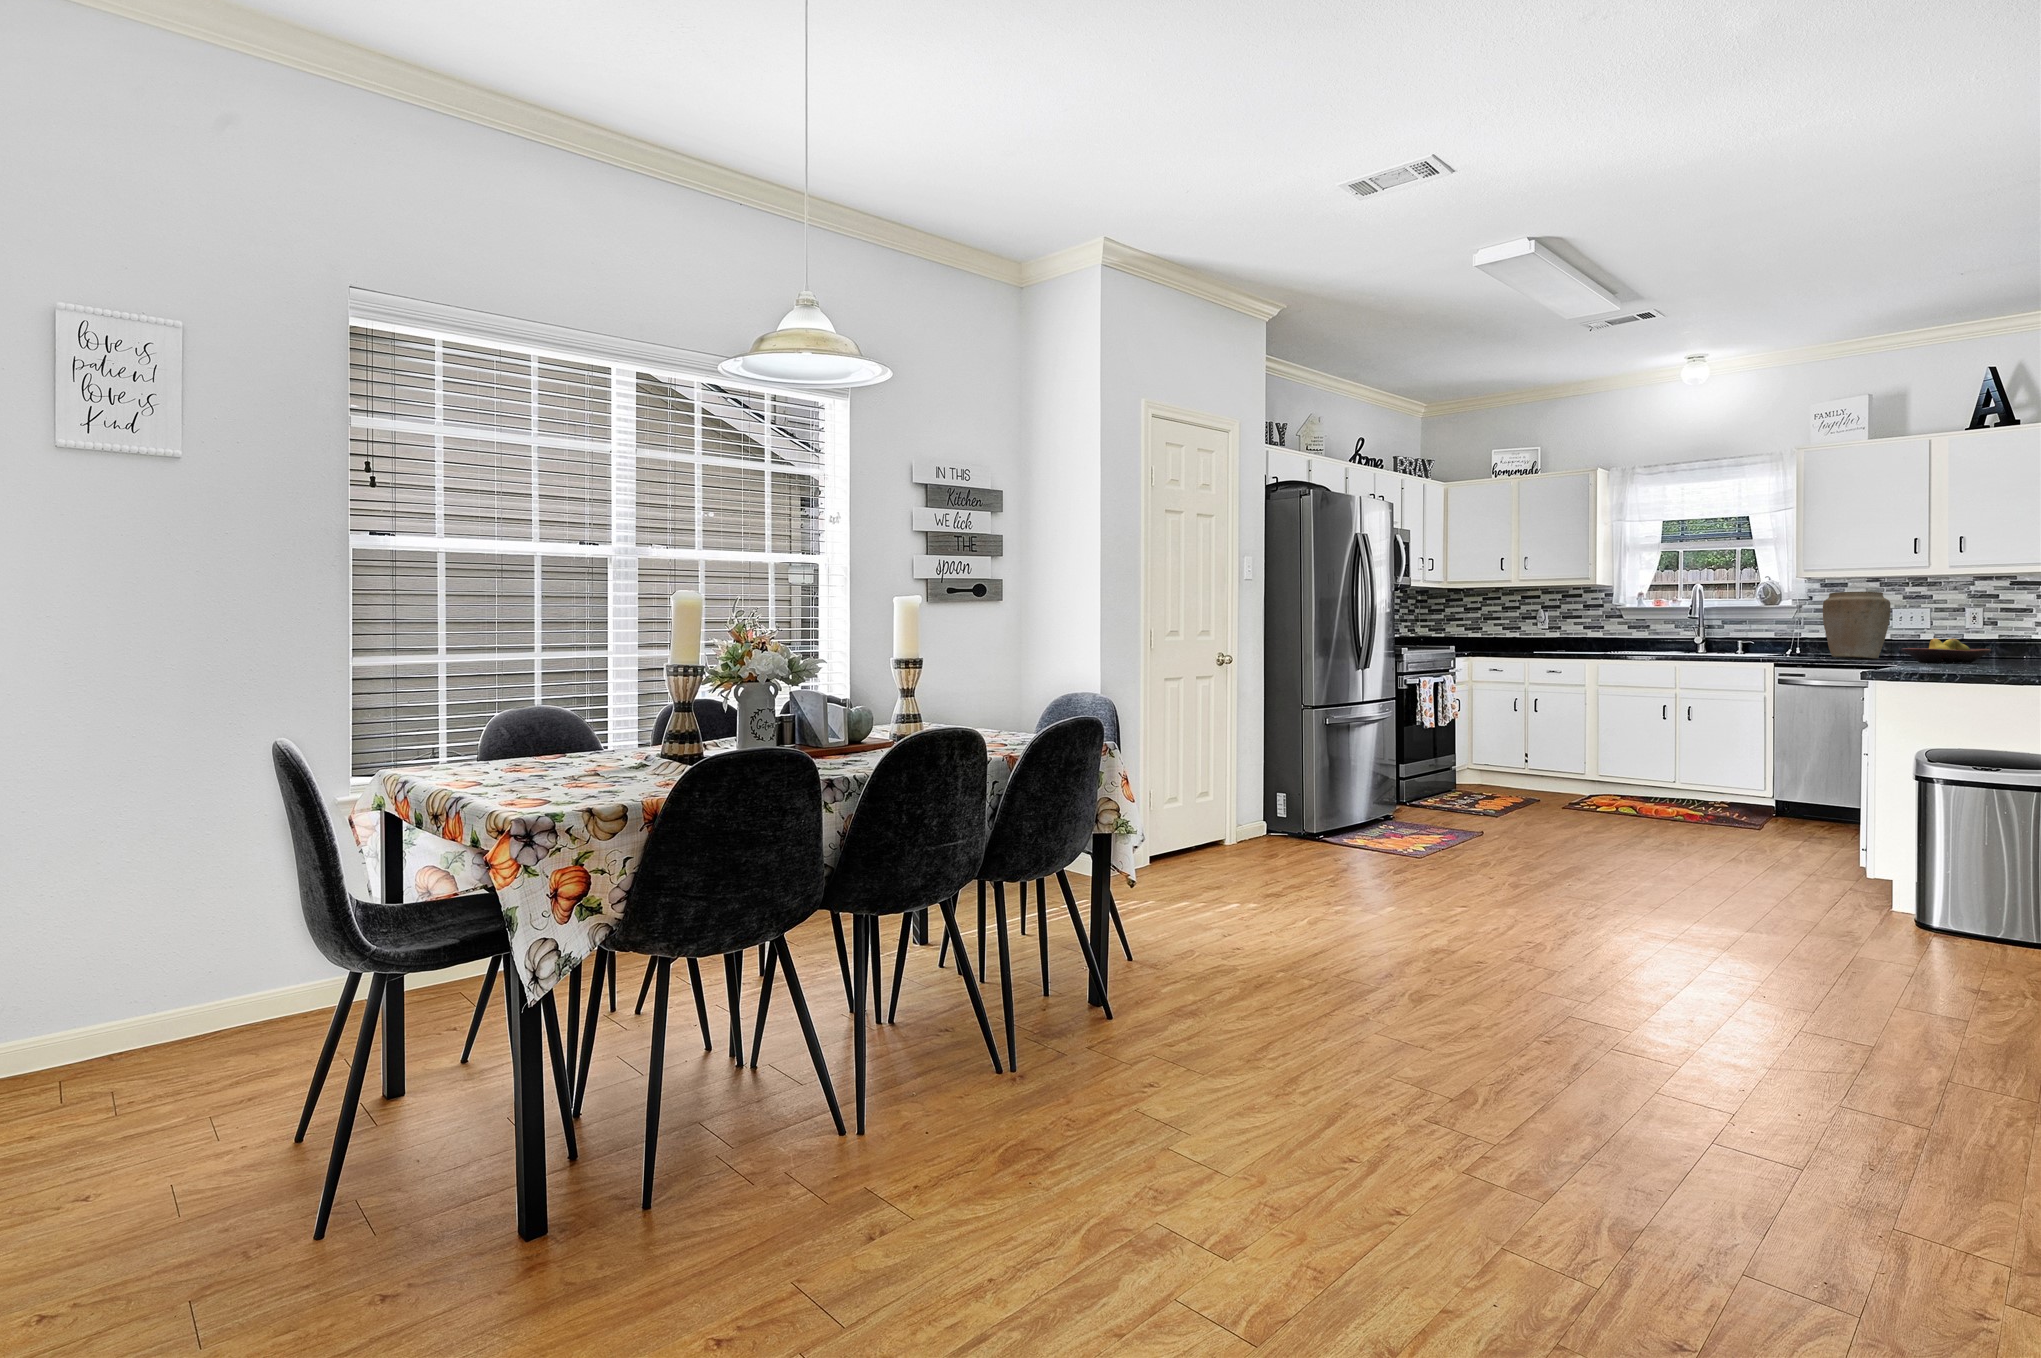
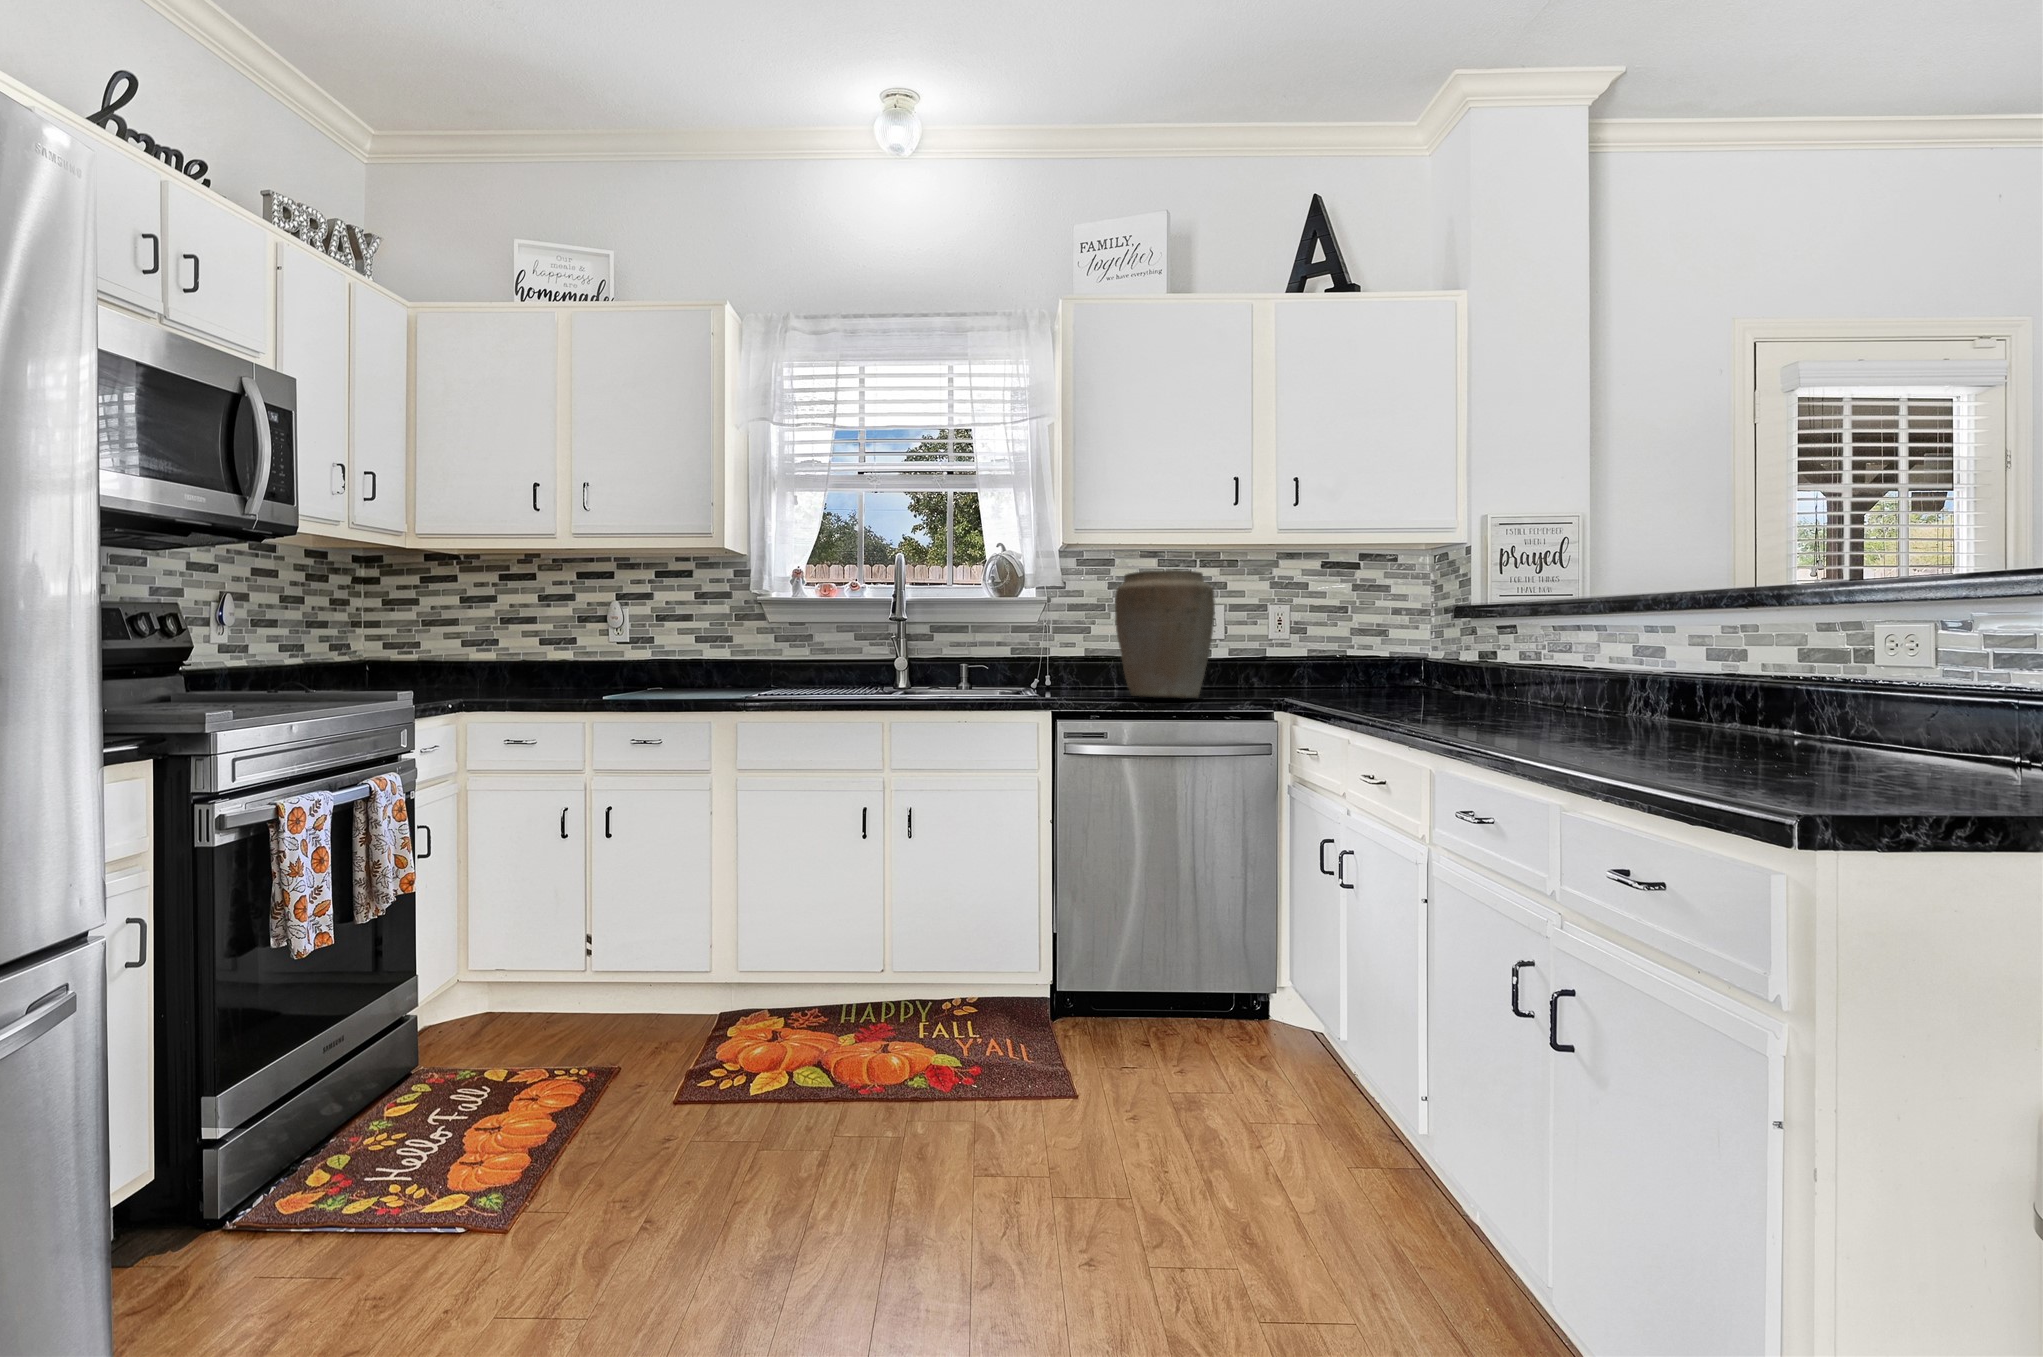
fruit bowl: present [1901,638,1991,663] -> none [1542,683,1720,760]

